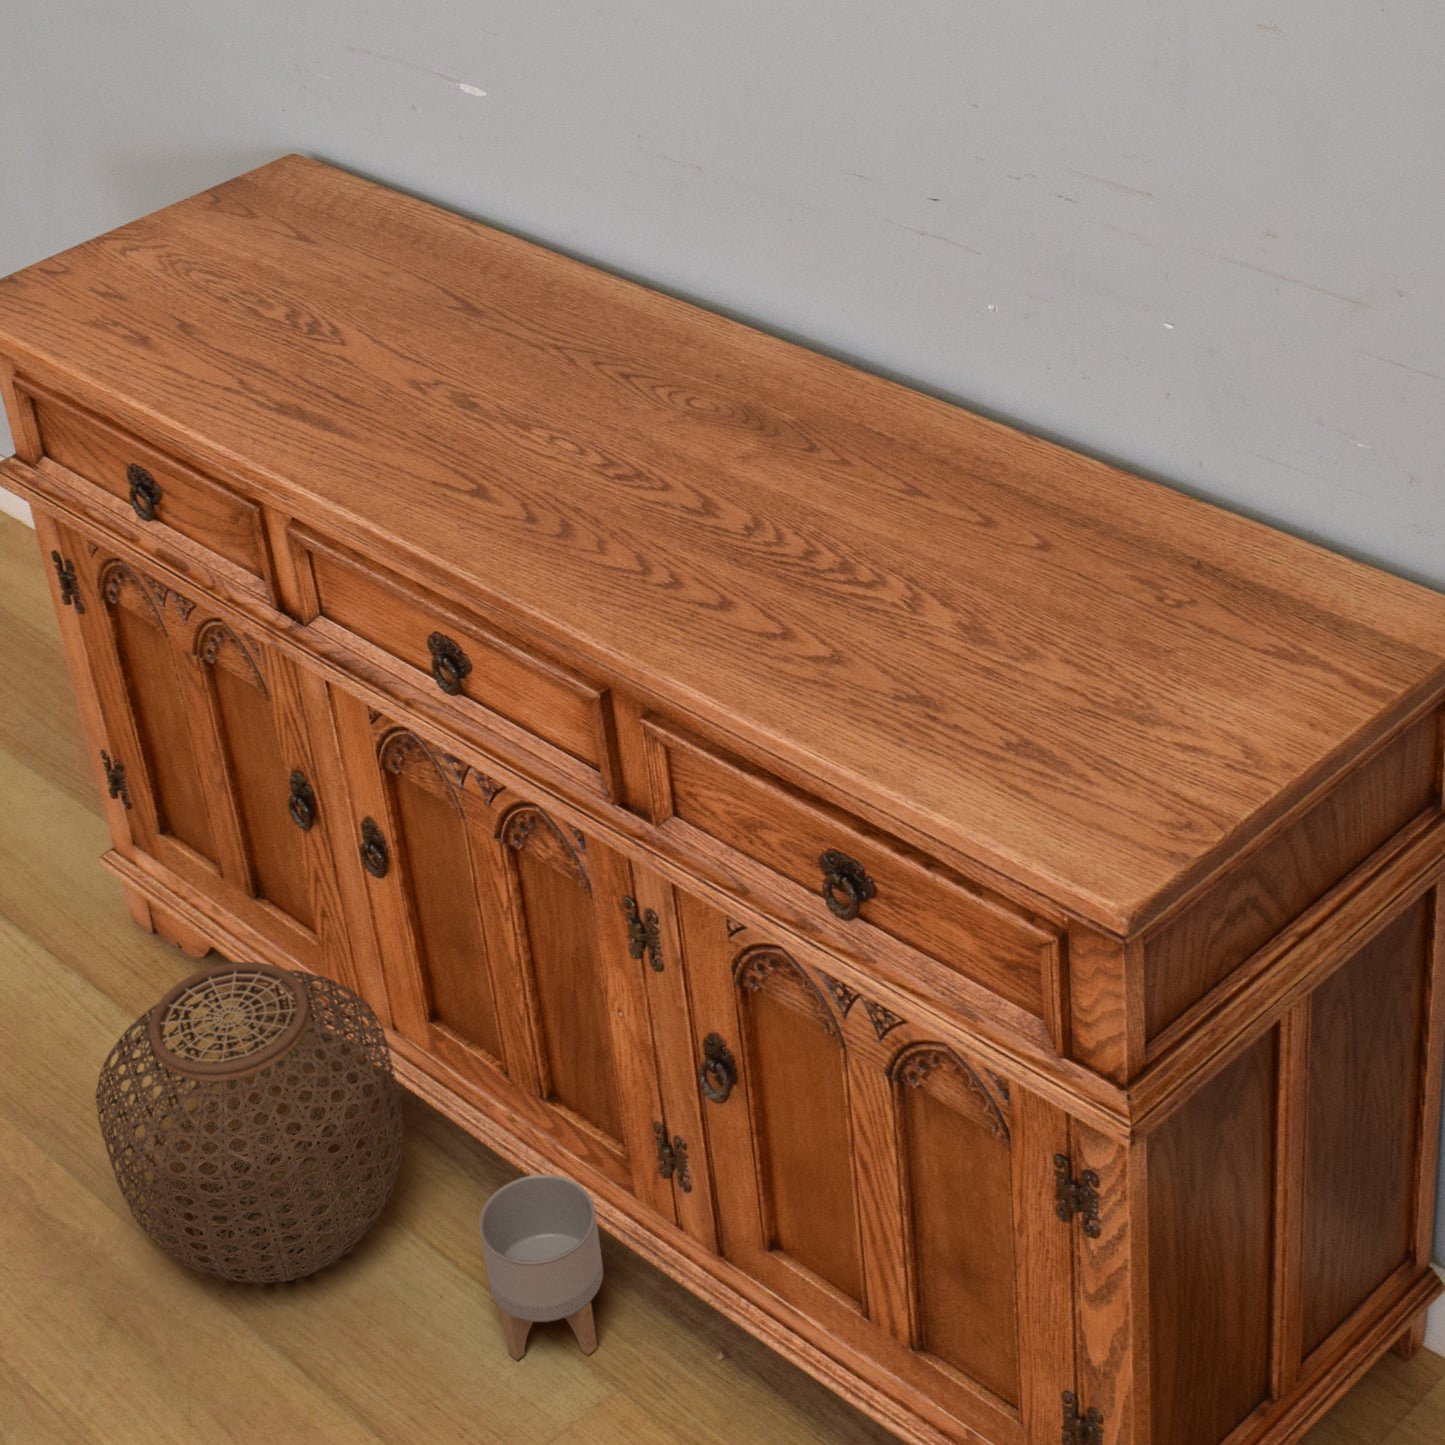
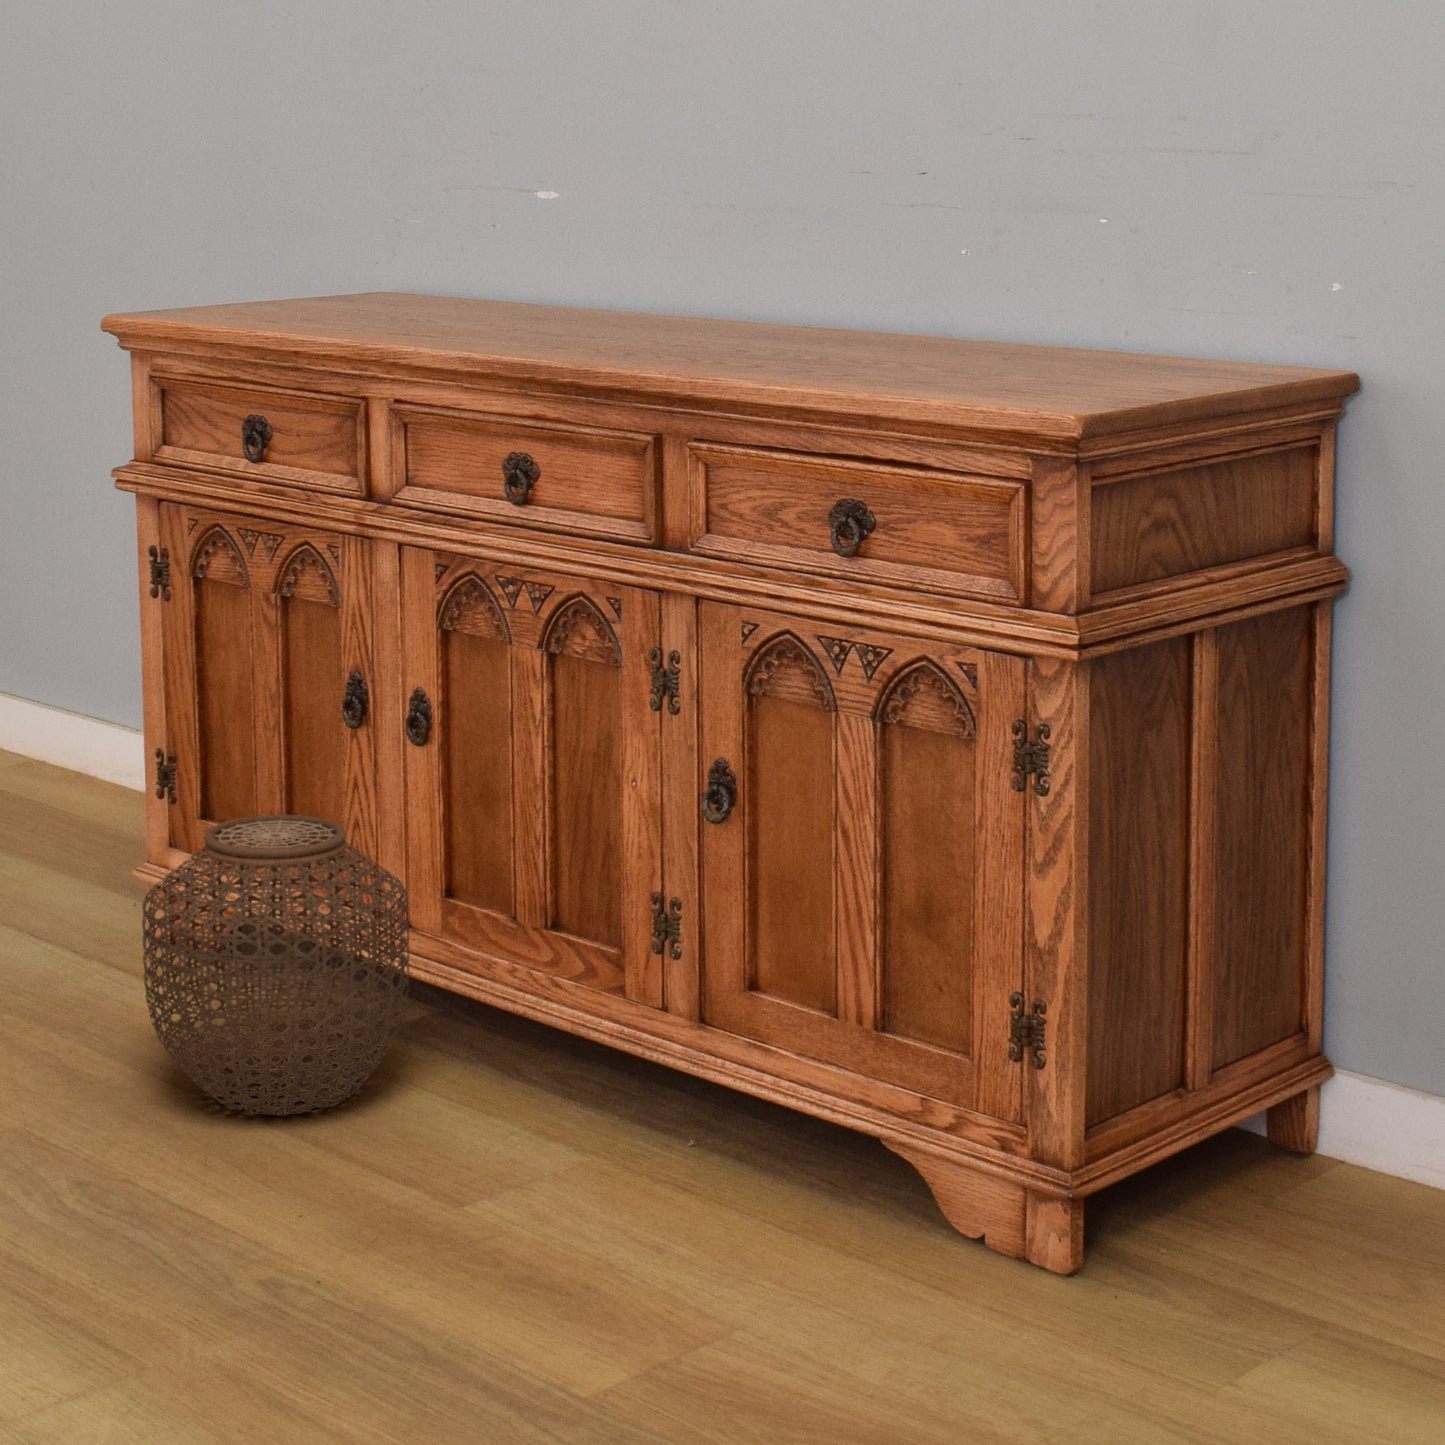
planter: present [479,1174,603,1360] -> none [483,991,588,1160]

